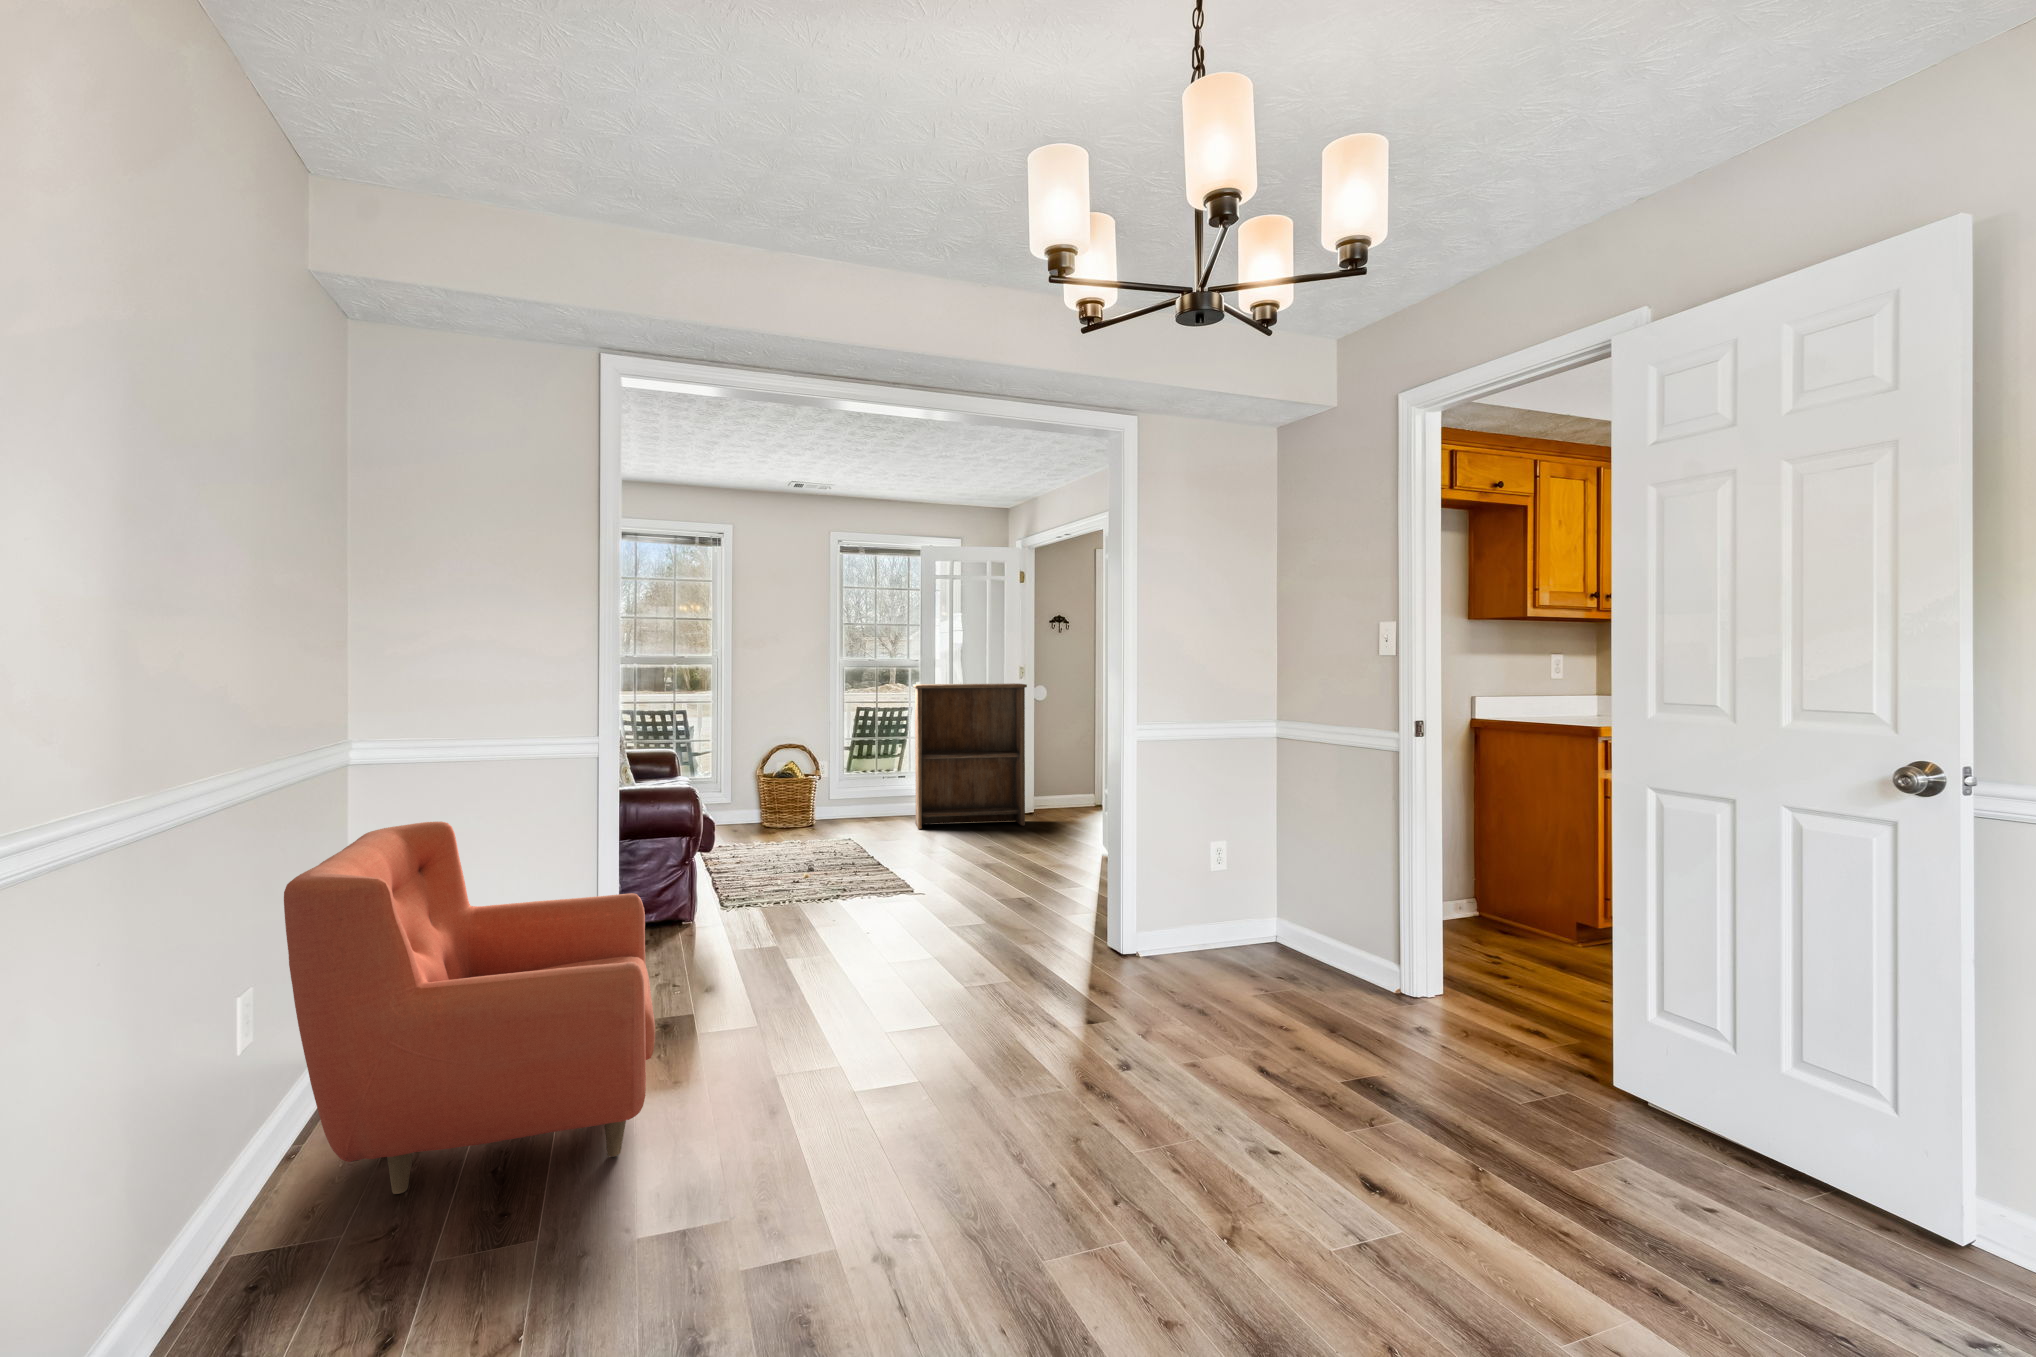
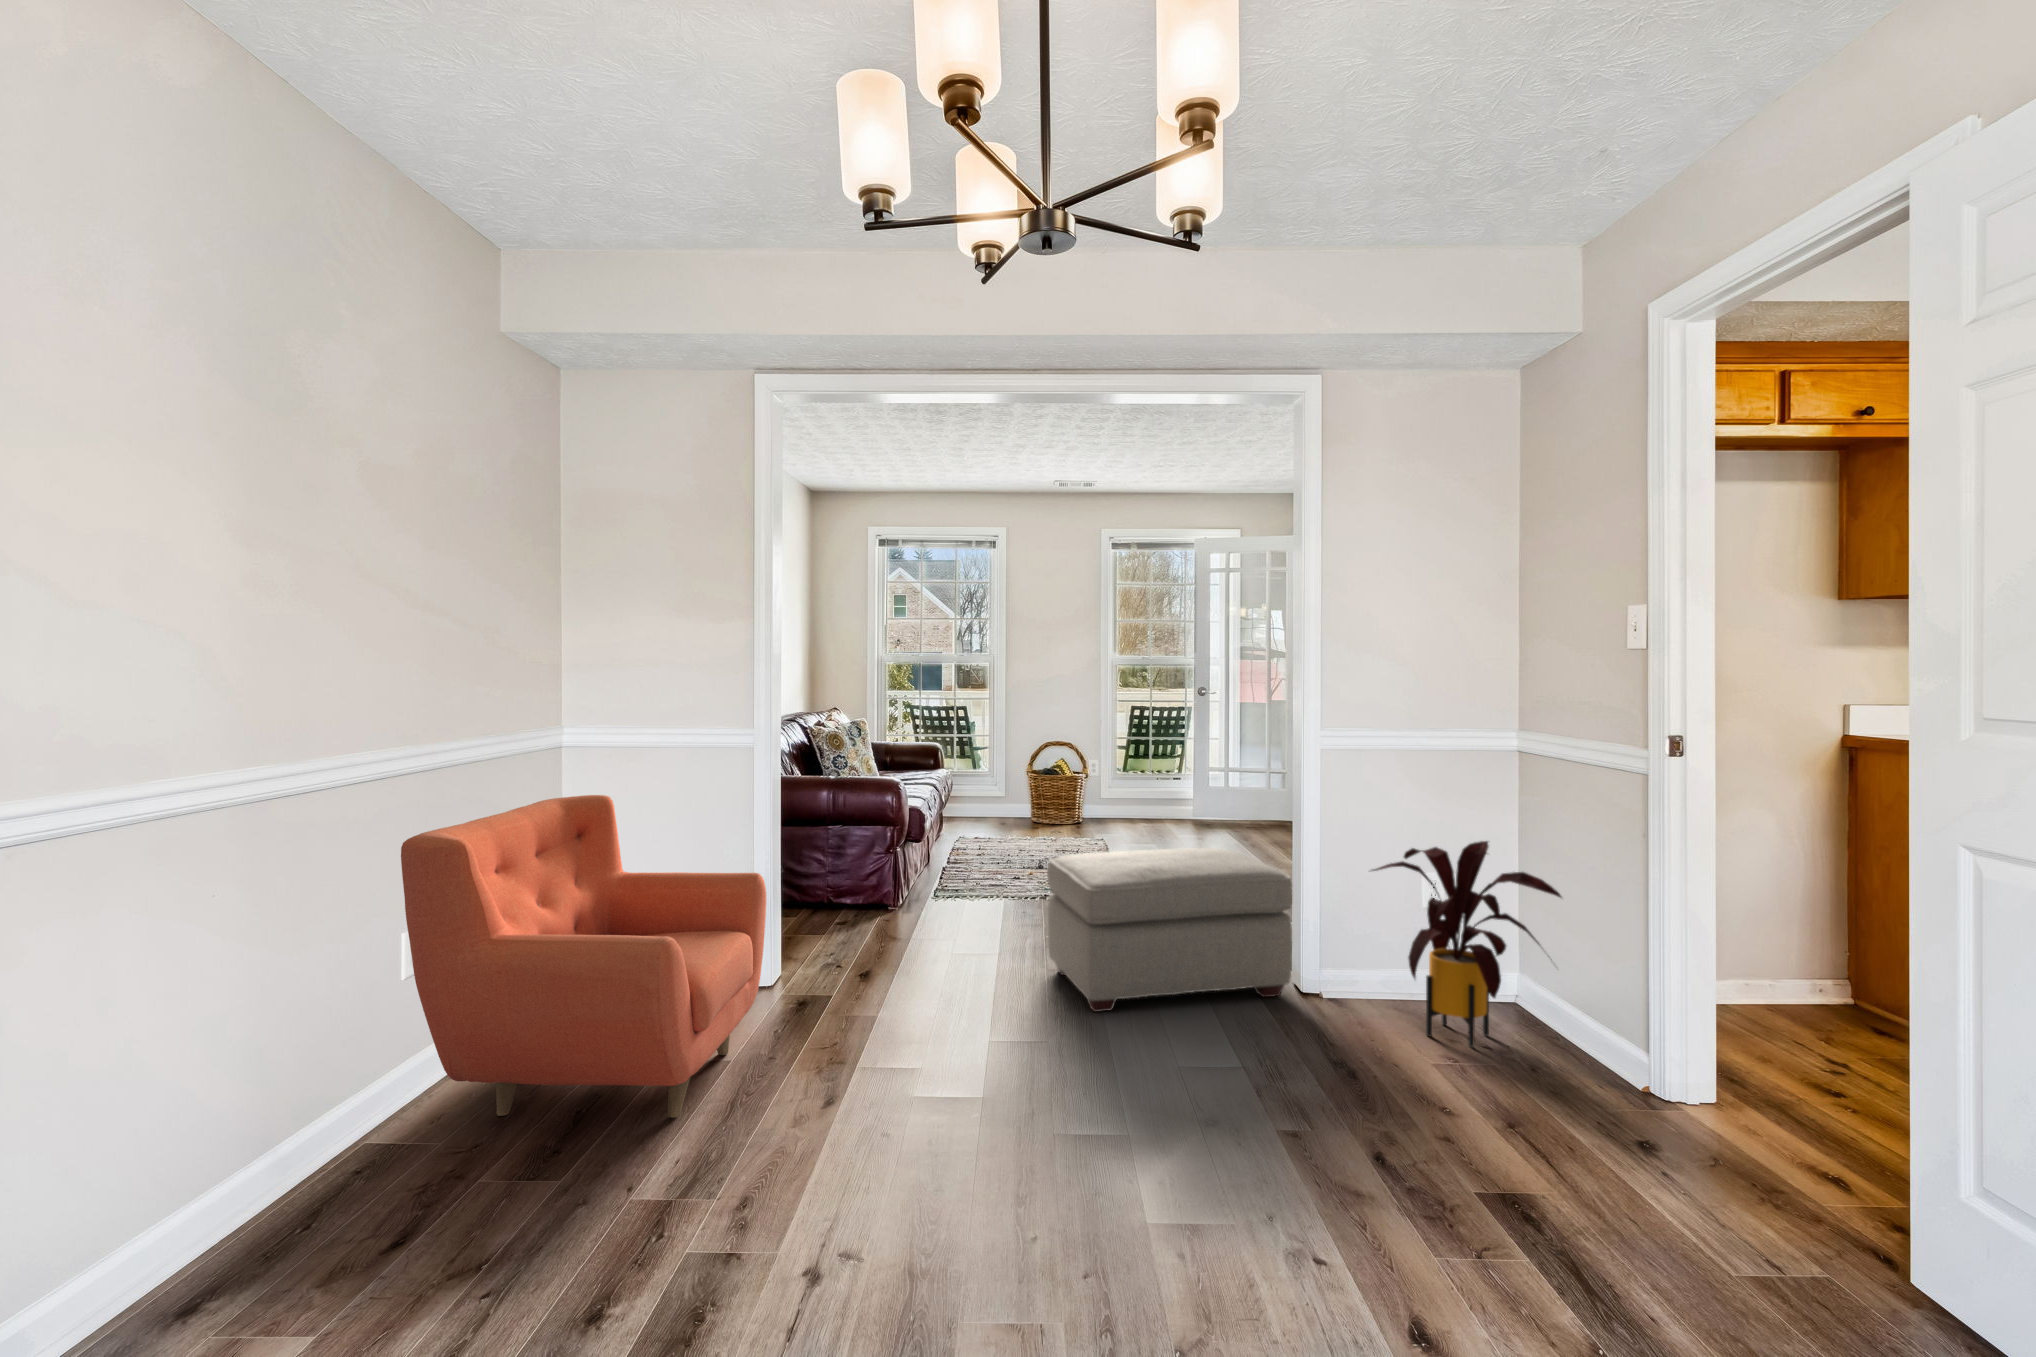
bookshelf: present [913,683,1027,829] -> none [1180,684,1302,837]
house plant: none [1187,812,1342,981] -> present [1373,841,1561,1047]
ottoman: none [887,837,1116,996] -> present [1047,848,1292,1012]

